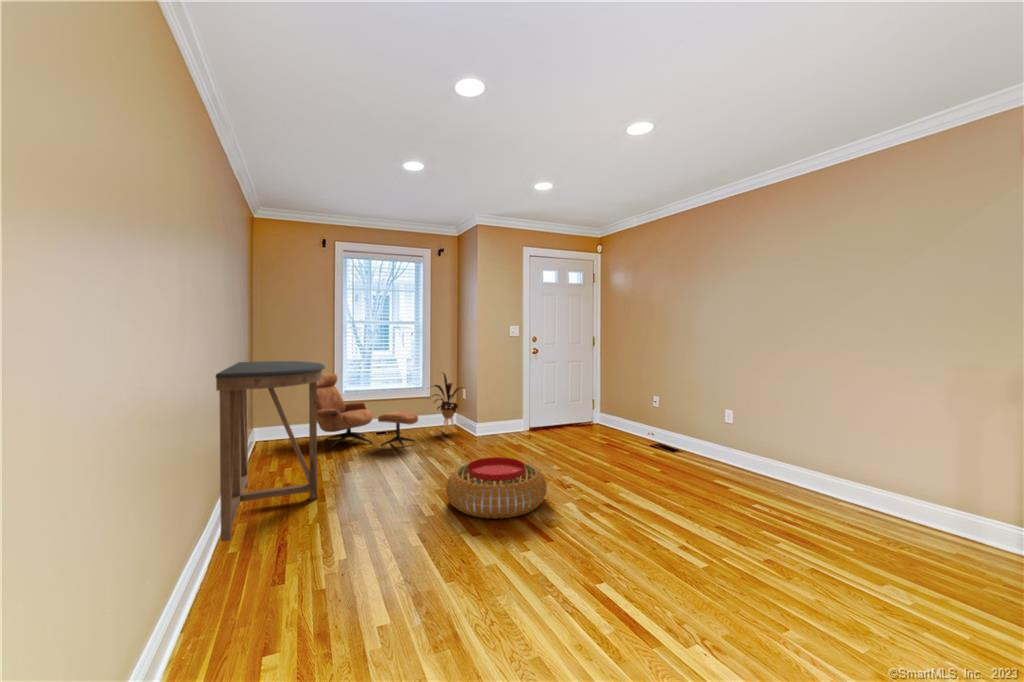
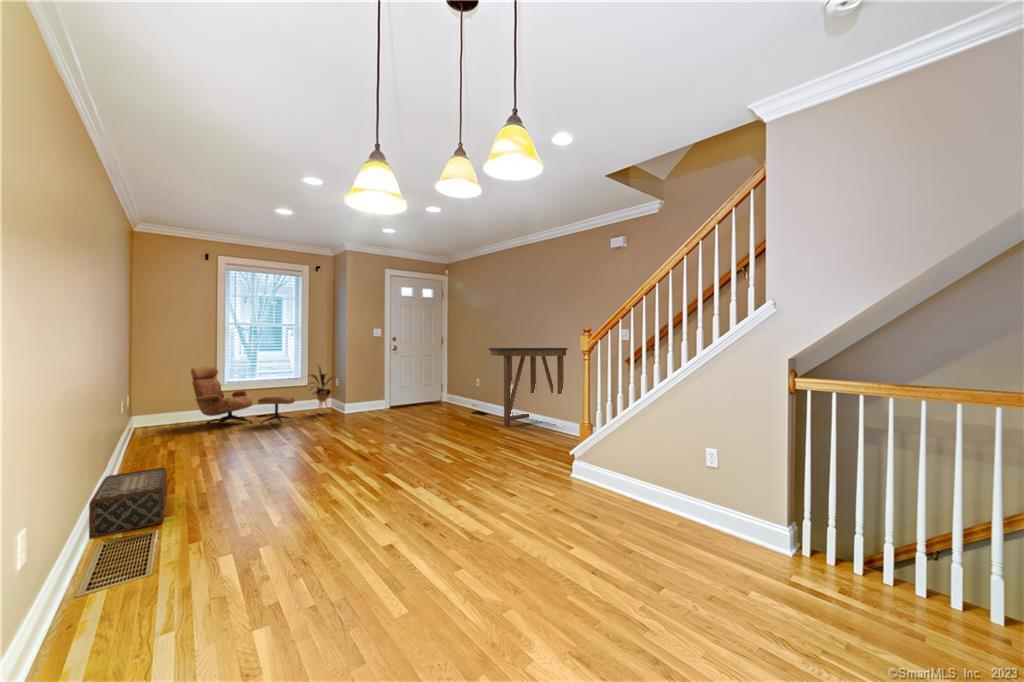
console table: present [216,361,325,542] -> present [488,348,567,426]
pouf: present [446,457,547,519] -> none [314,416,391,453]
woven basket: none [161,542,269,674] -> present [89,467,167,539]

